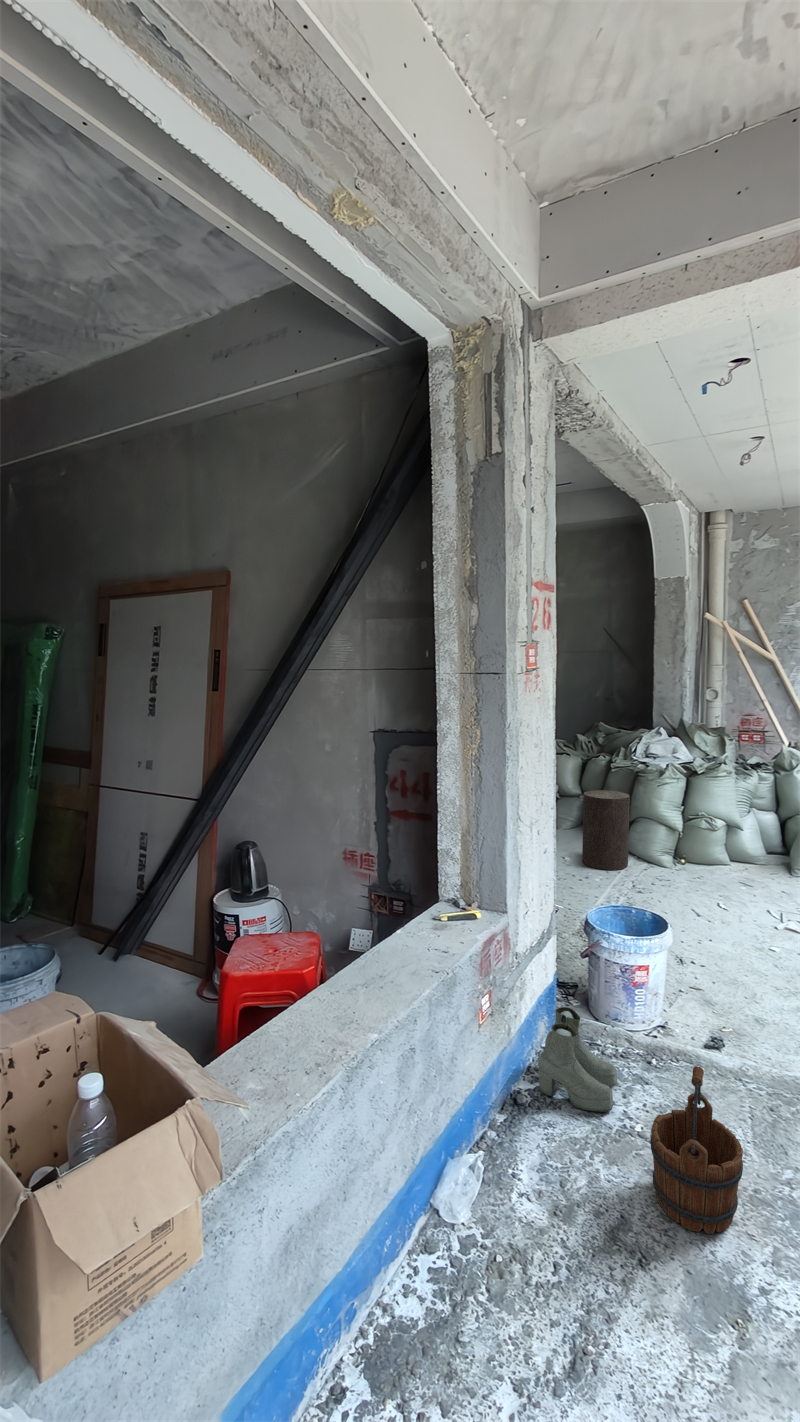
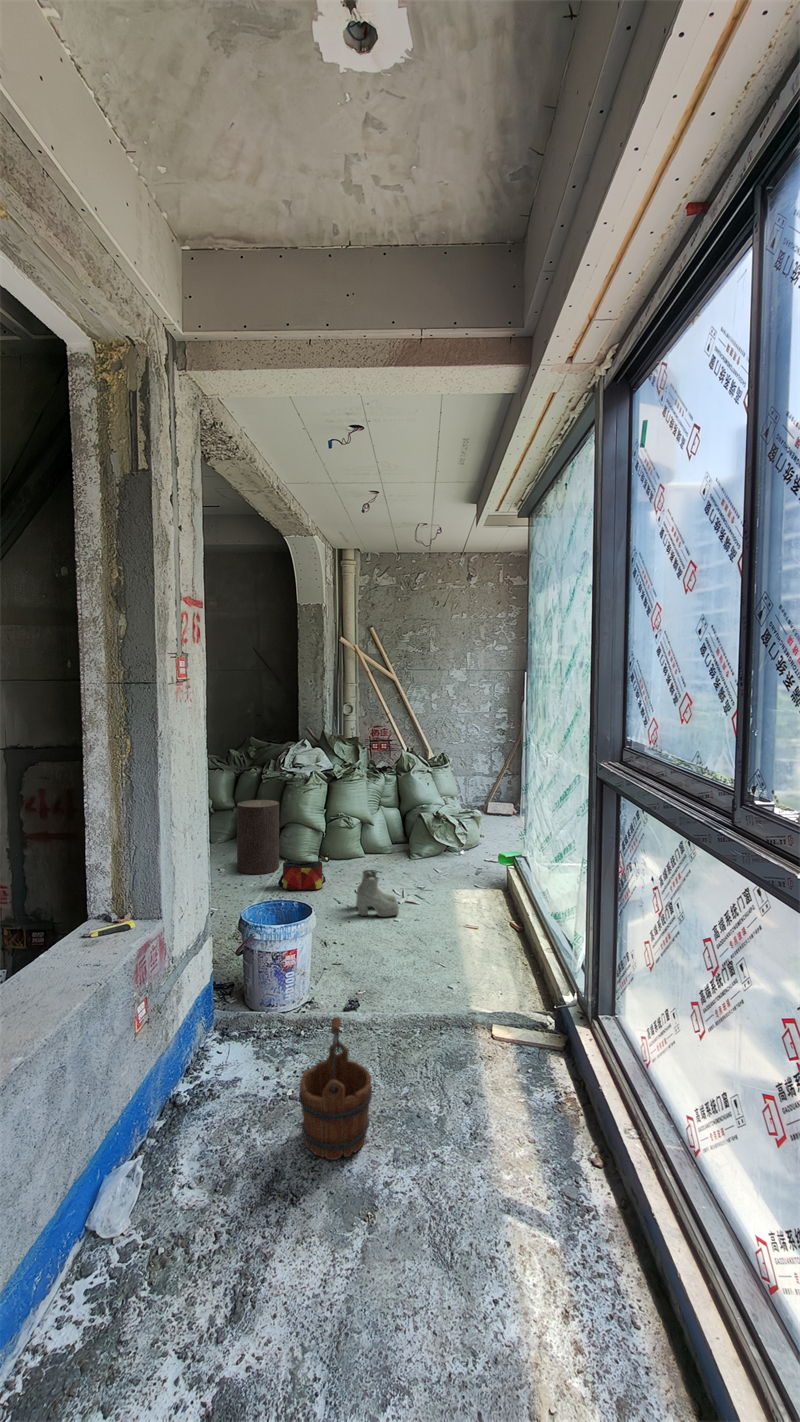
bag: none [626,861,682,898] -> present [278,861,326,890]
boots: present [538,1007,617,1112] -> present [356,870,399,917]

